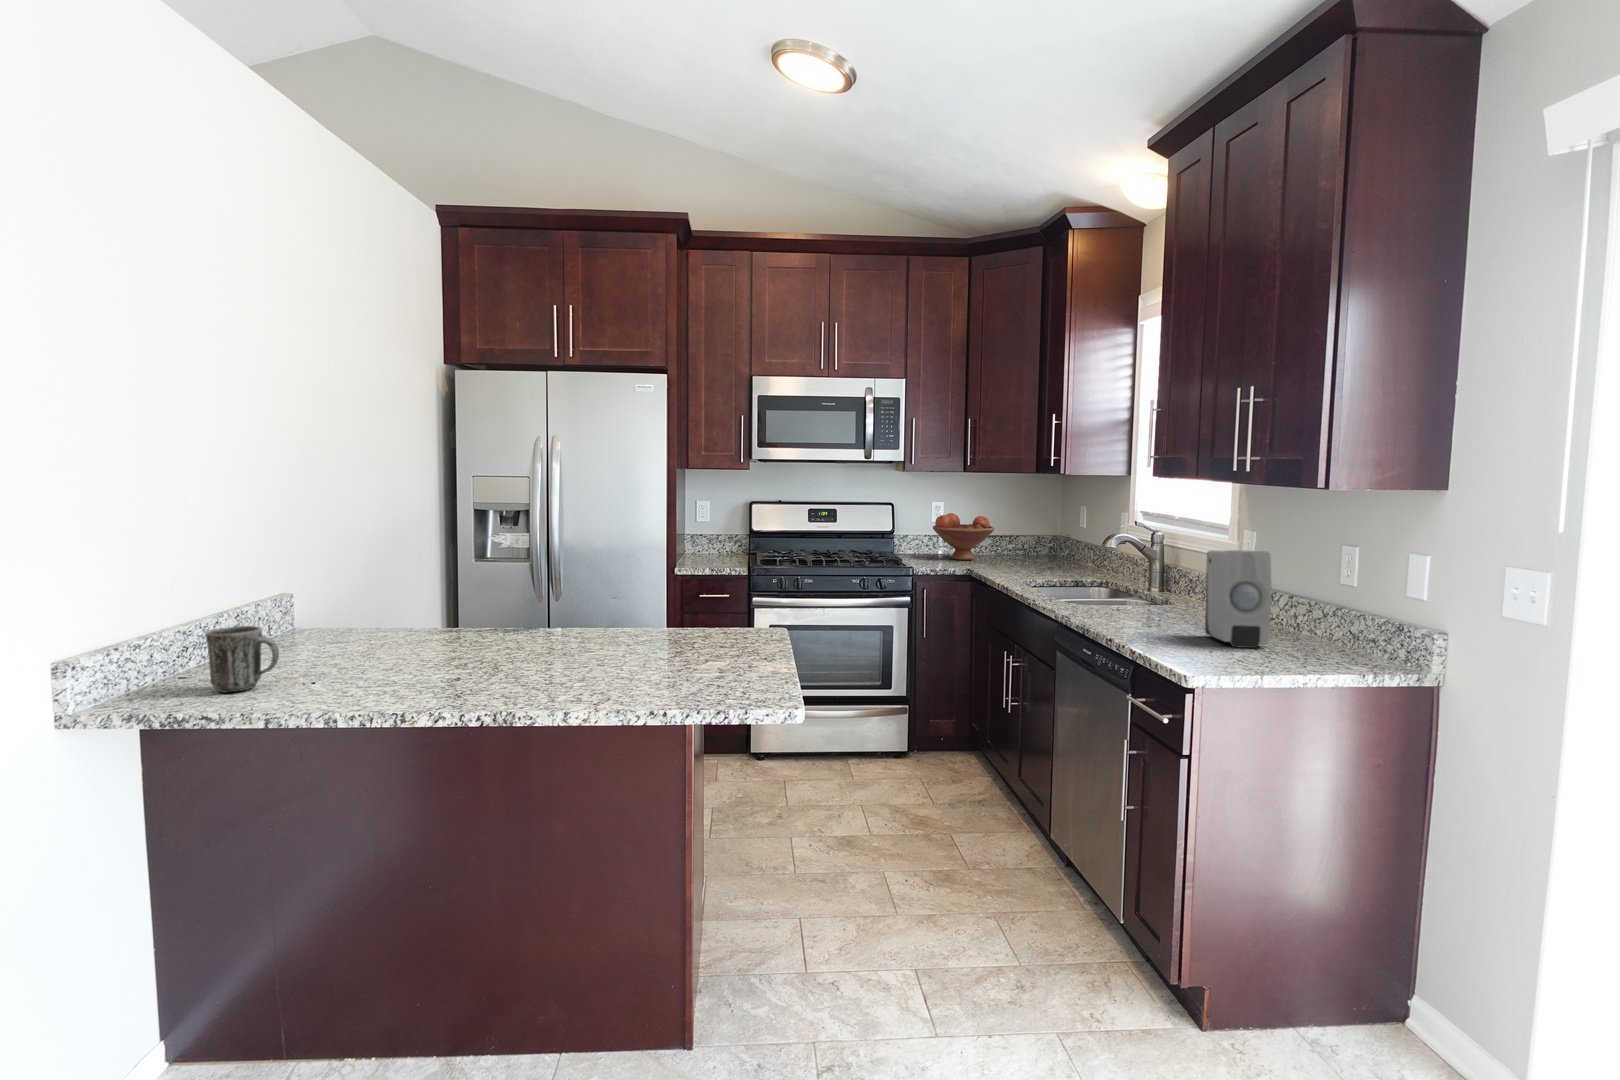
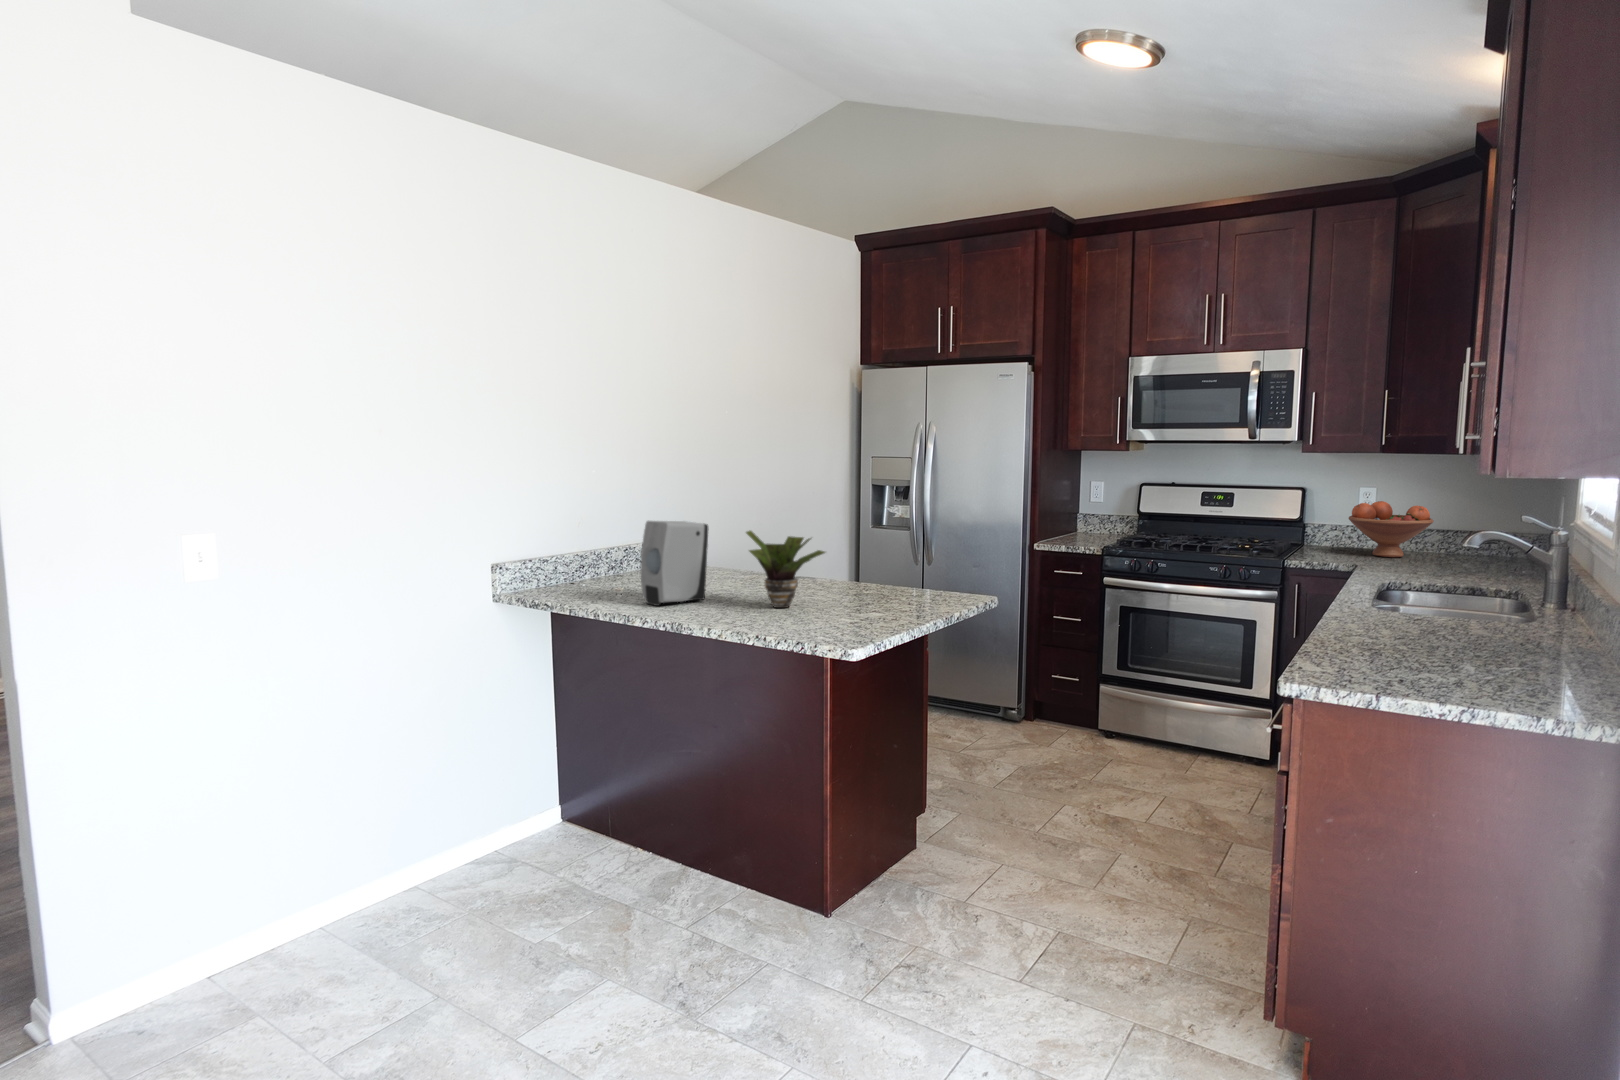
soap dispenser: present [1205,550,1272,648] -> present [641,521,709,606]
potted plant: none [530,570,657,671] -> present [746,531,825,608]
mug: present [206,626,279,692] -> none [567,554,603,593]

